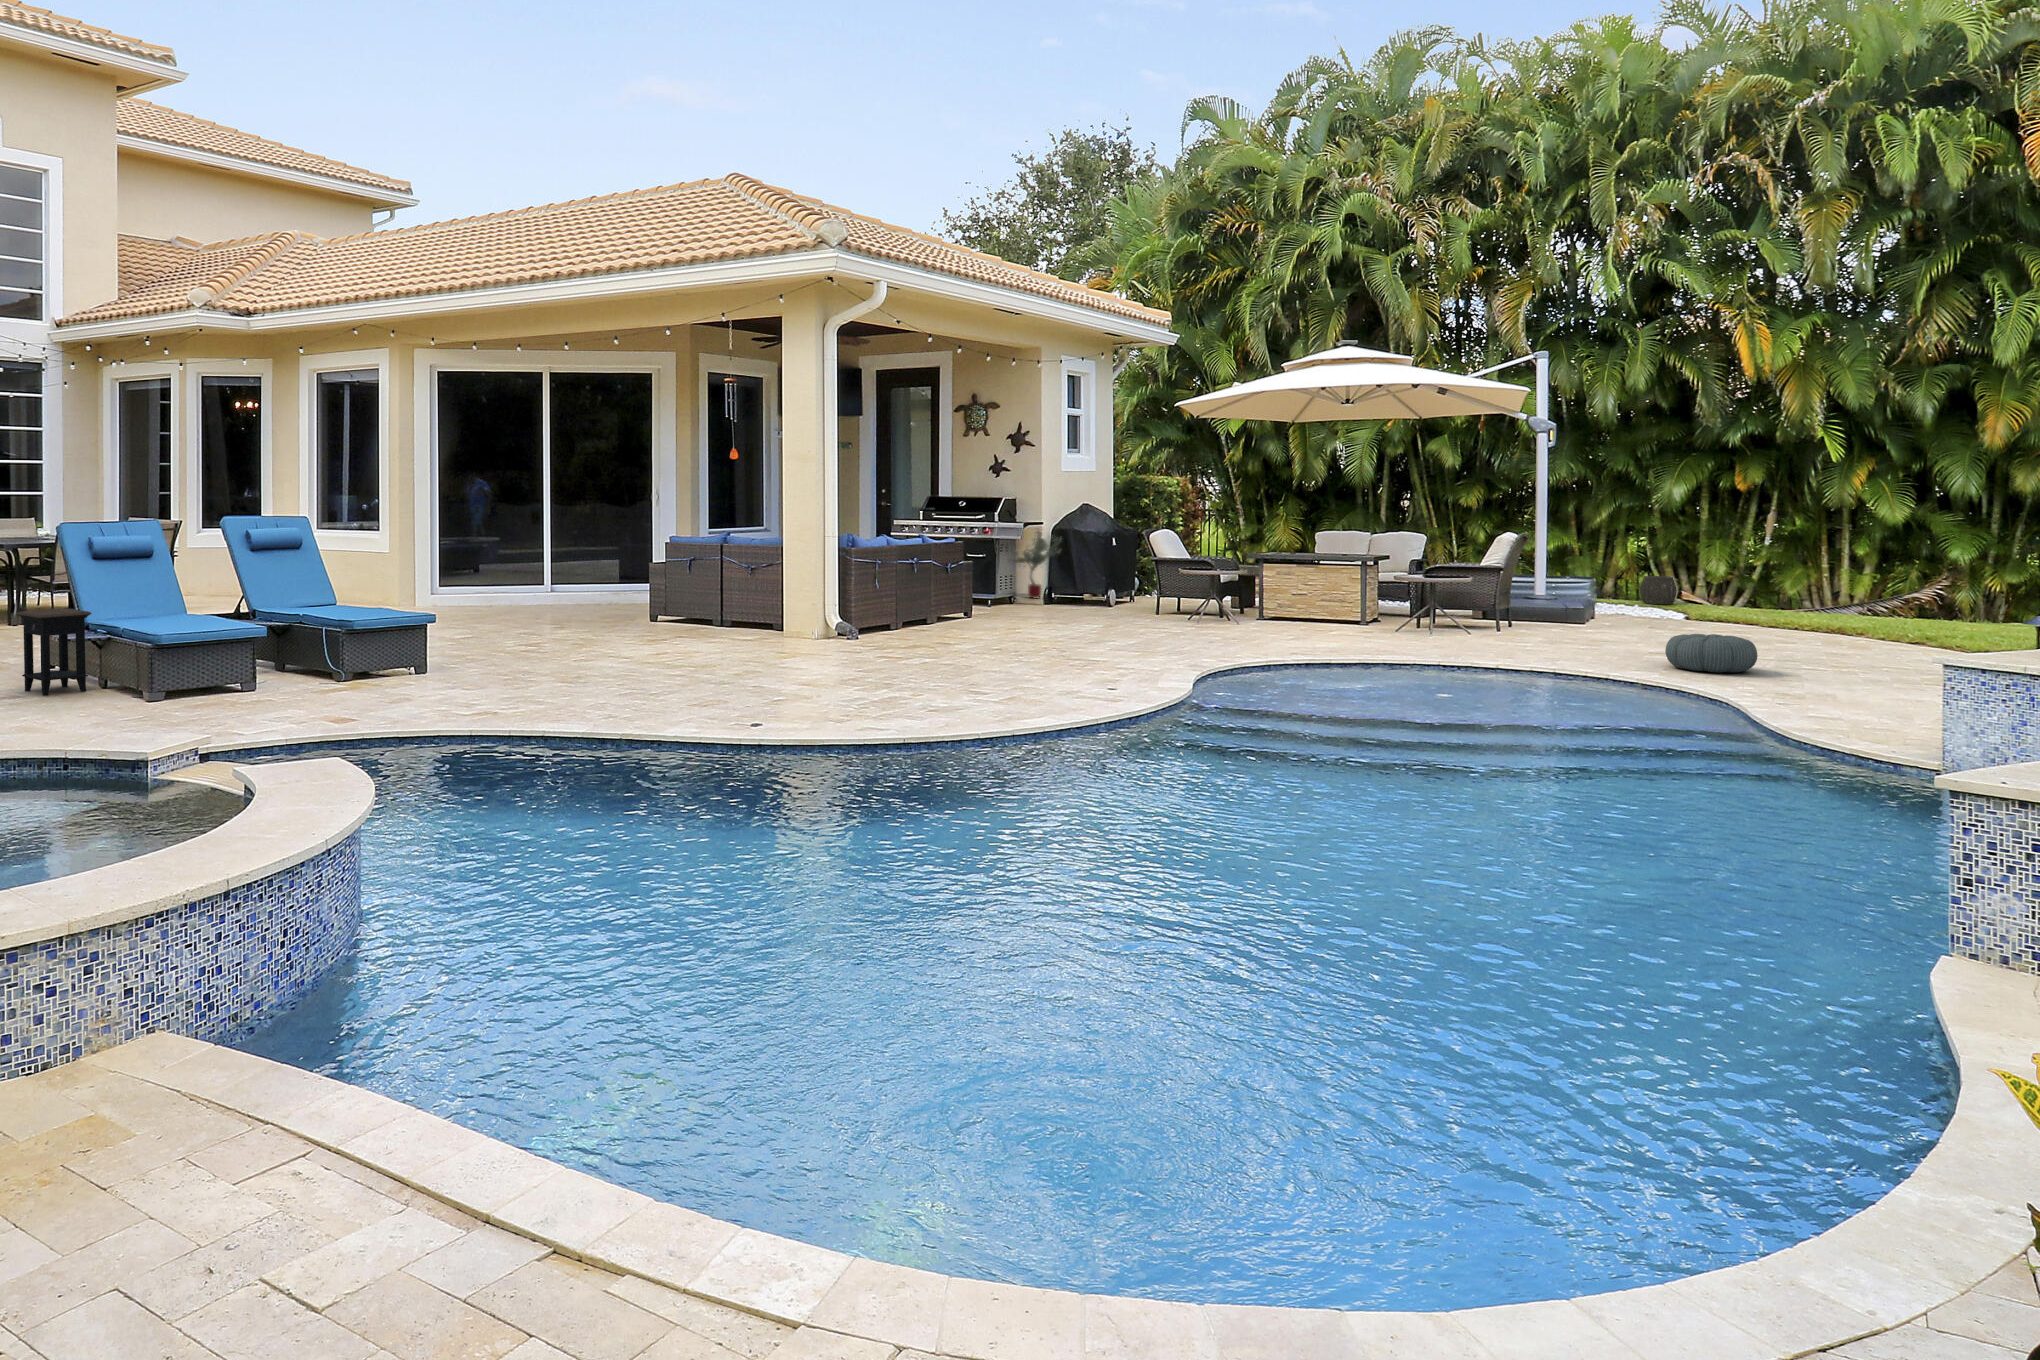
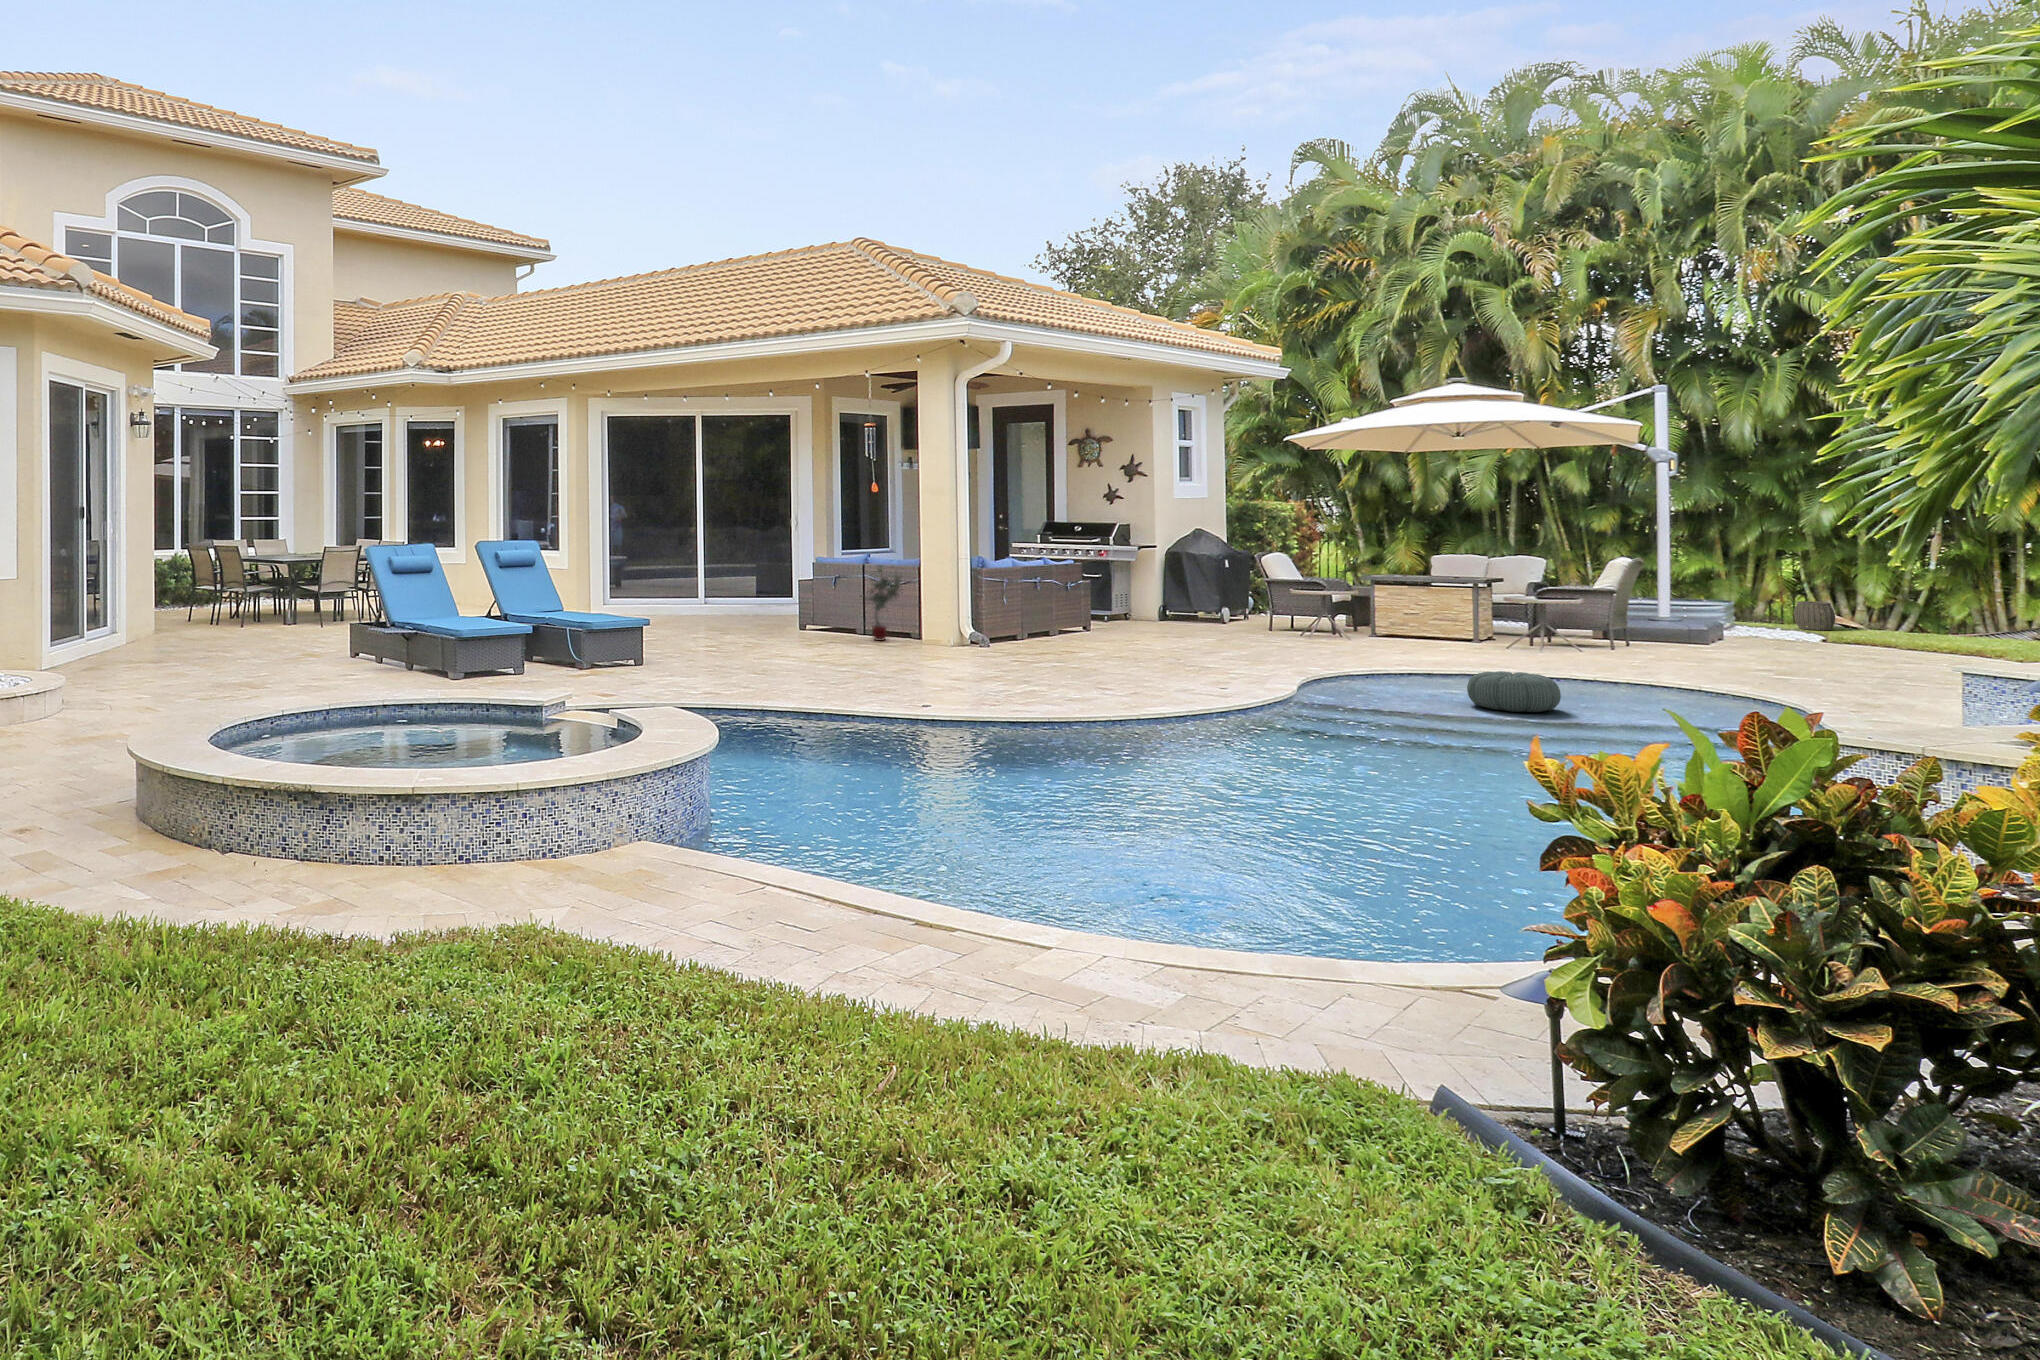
potted tree: present [1010,529,1061,598] -> present [860,567,903,641]
side table: present [16,608,92,696] -> none [306,614,363,683]
pouf: present [1665,634,1757,673] -> present [1467,671,1561,712]

